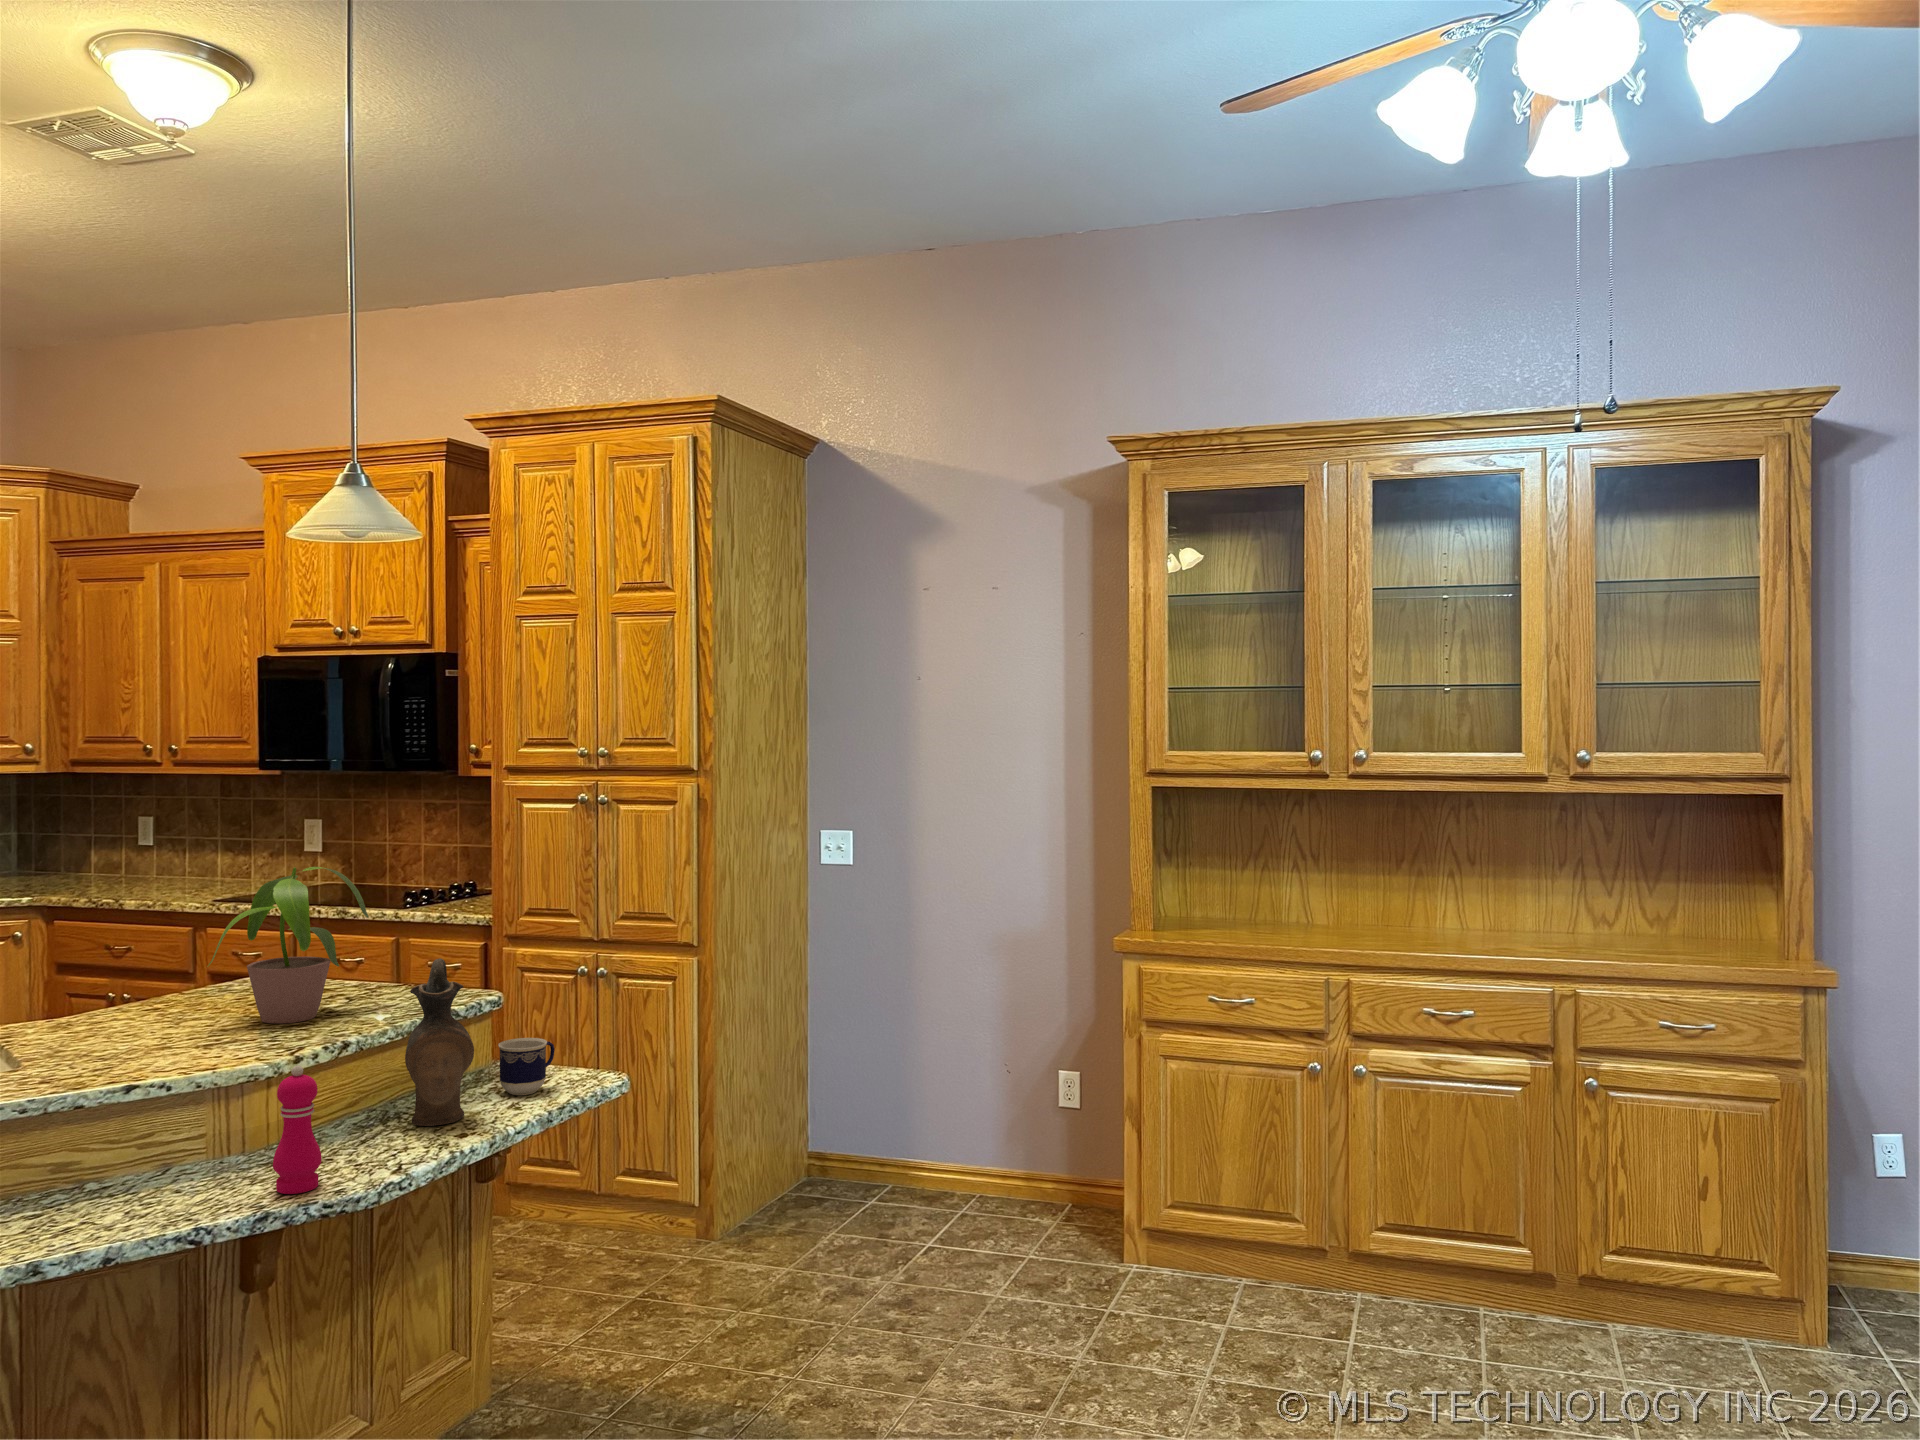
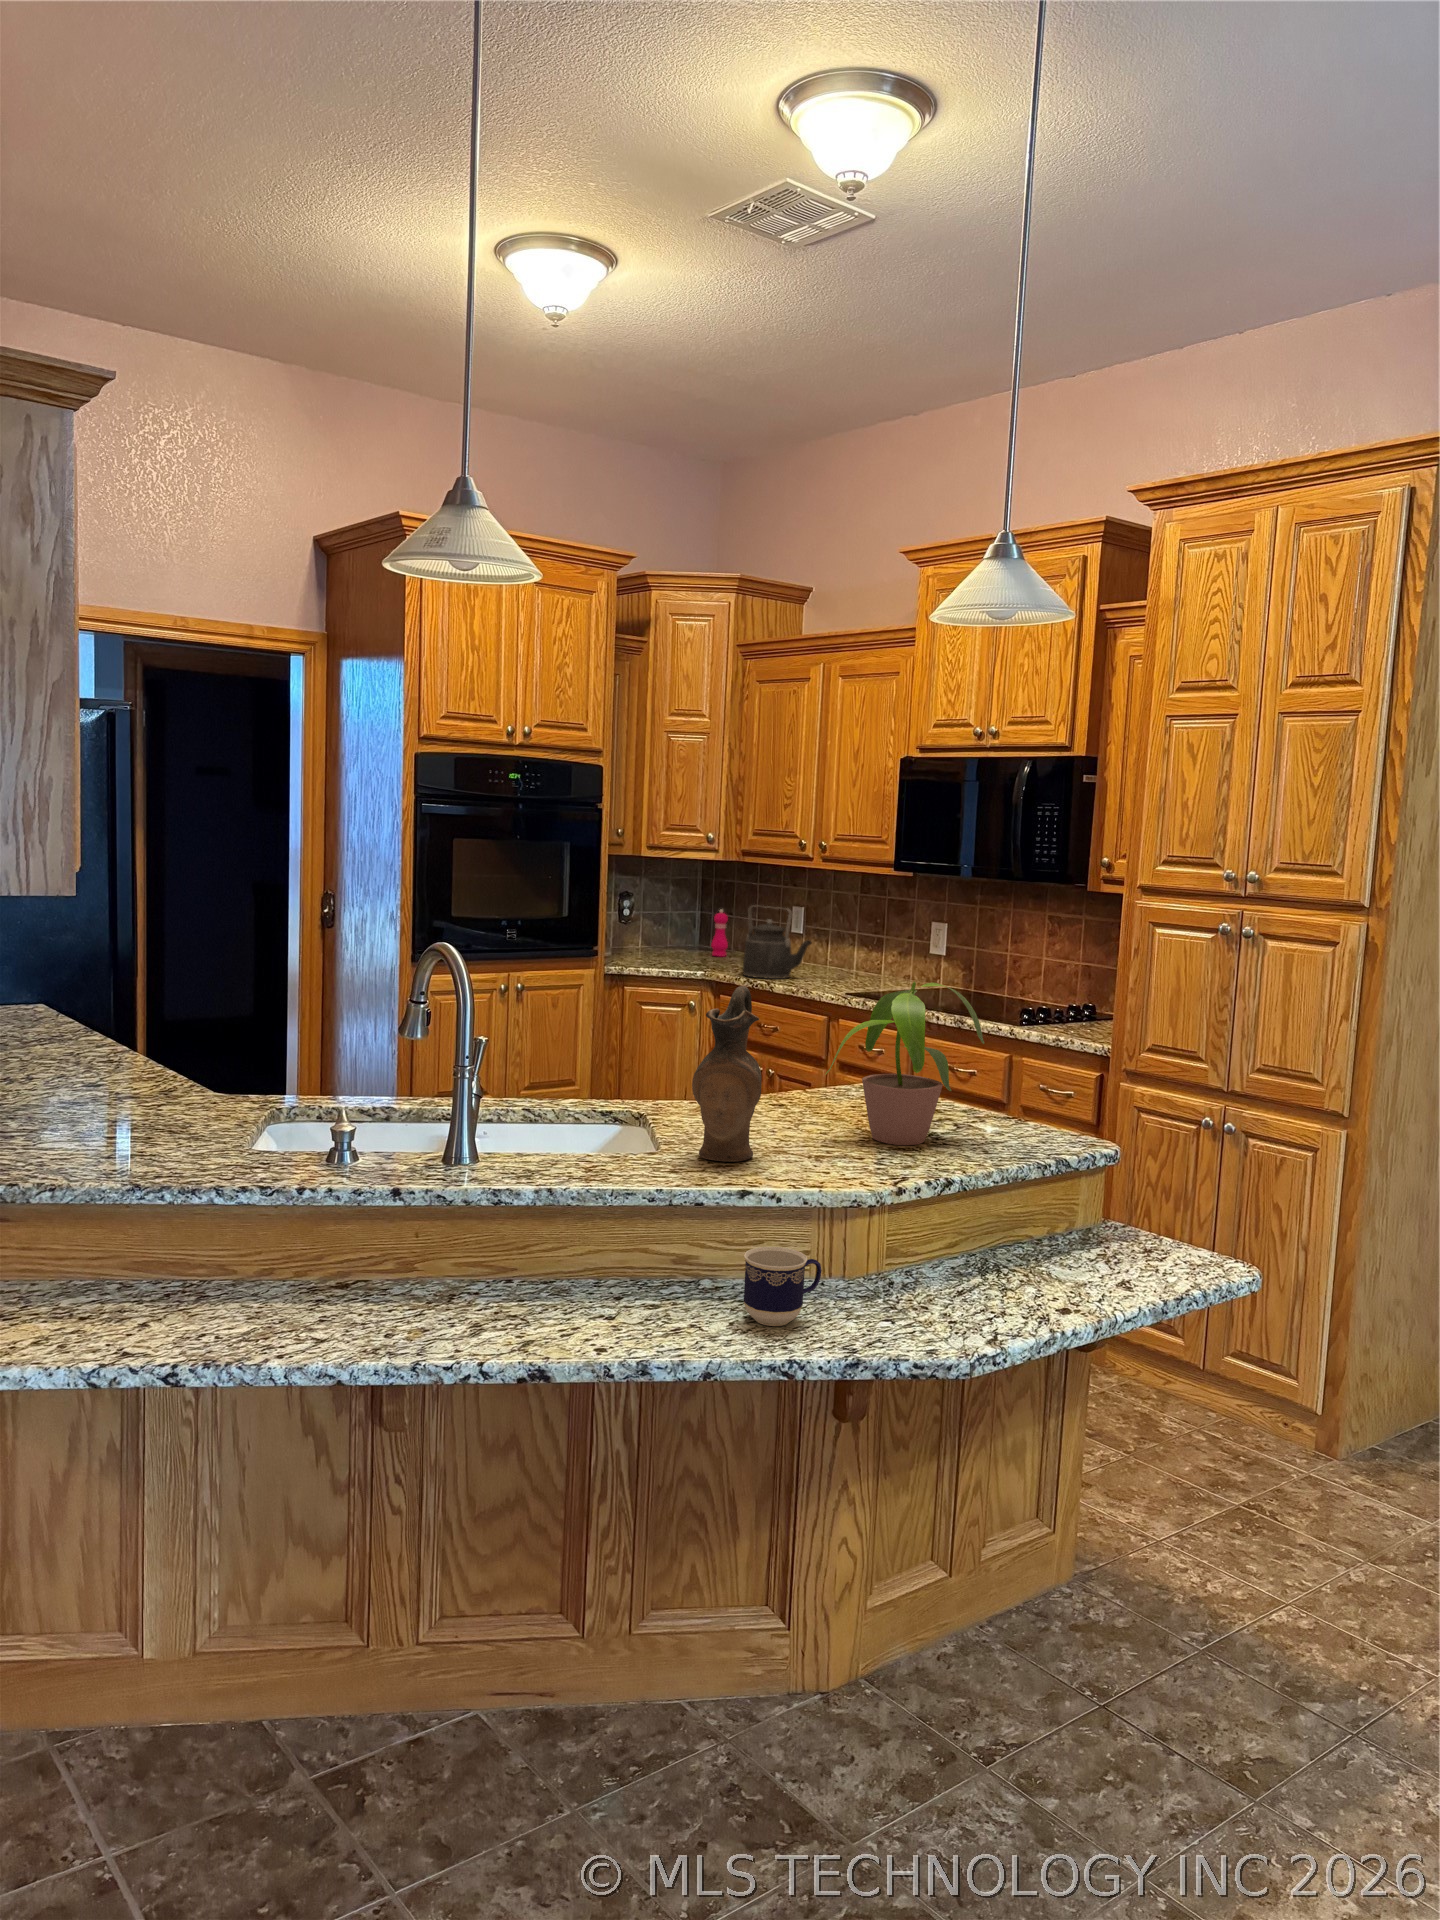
kettle: none [83,820,167,897] -> present [743,905,811,979]
ceramic pitcher: present [405,958,474,1126] -> present [692,986,761,1161]
cup: present [498,1038,555,1095] -> present [744,1247,822,1326]
pepper mill: present [273,1066,322,1194] -> present [711,909,728,957]

